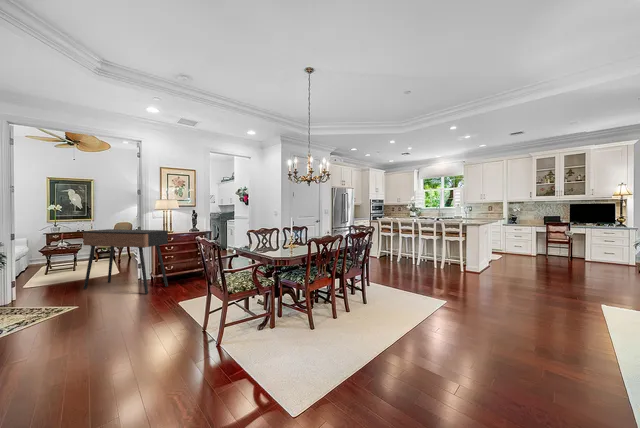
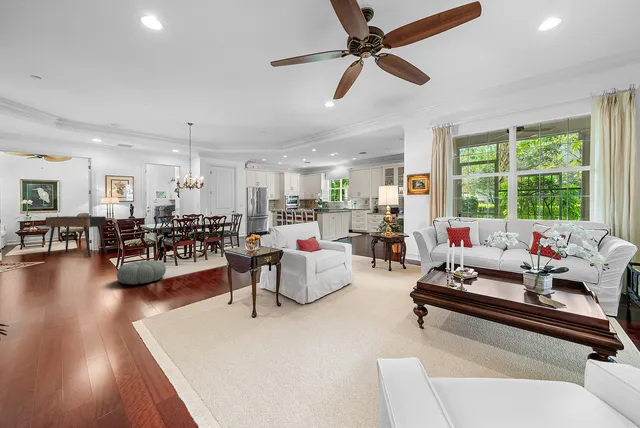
pouf: none [242,326,328,395] -> present [117,260,166,285]

